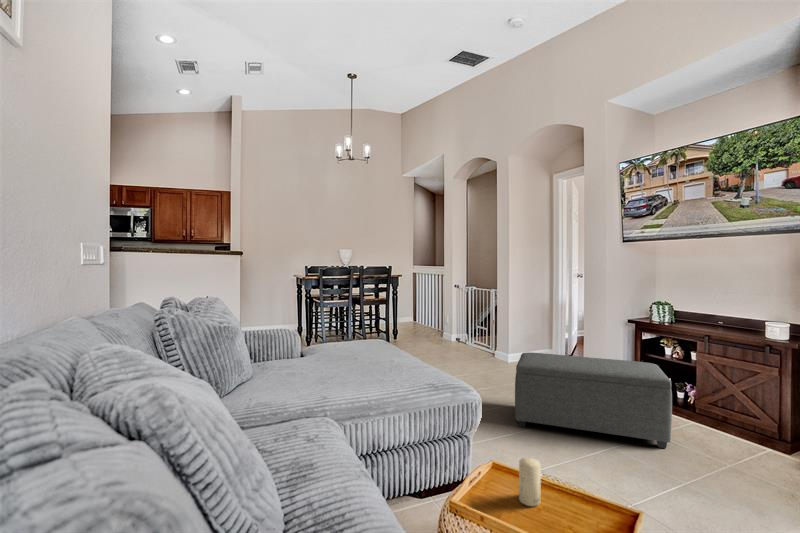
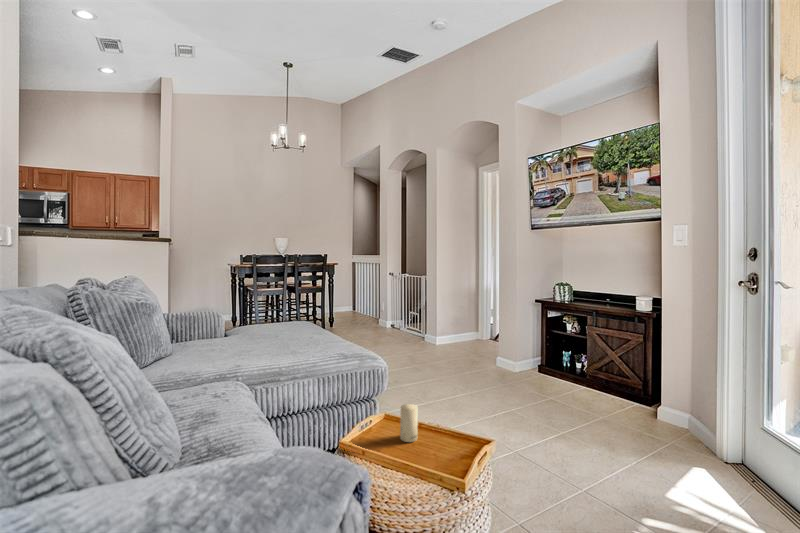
ottoman: present [515,353,672,448] -> none [430,331,559,409]

